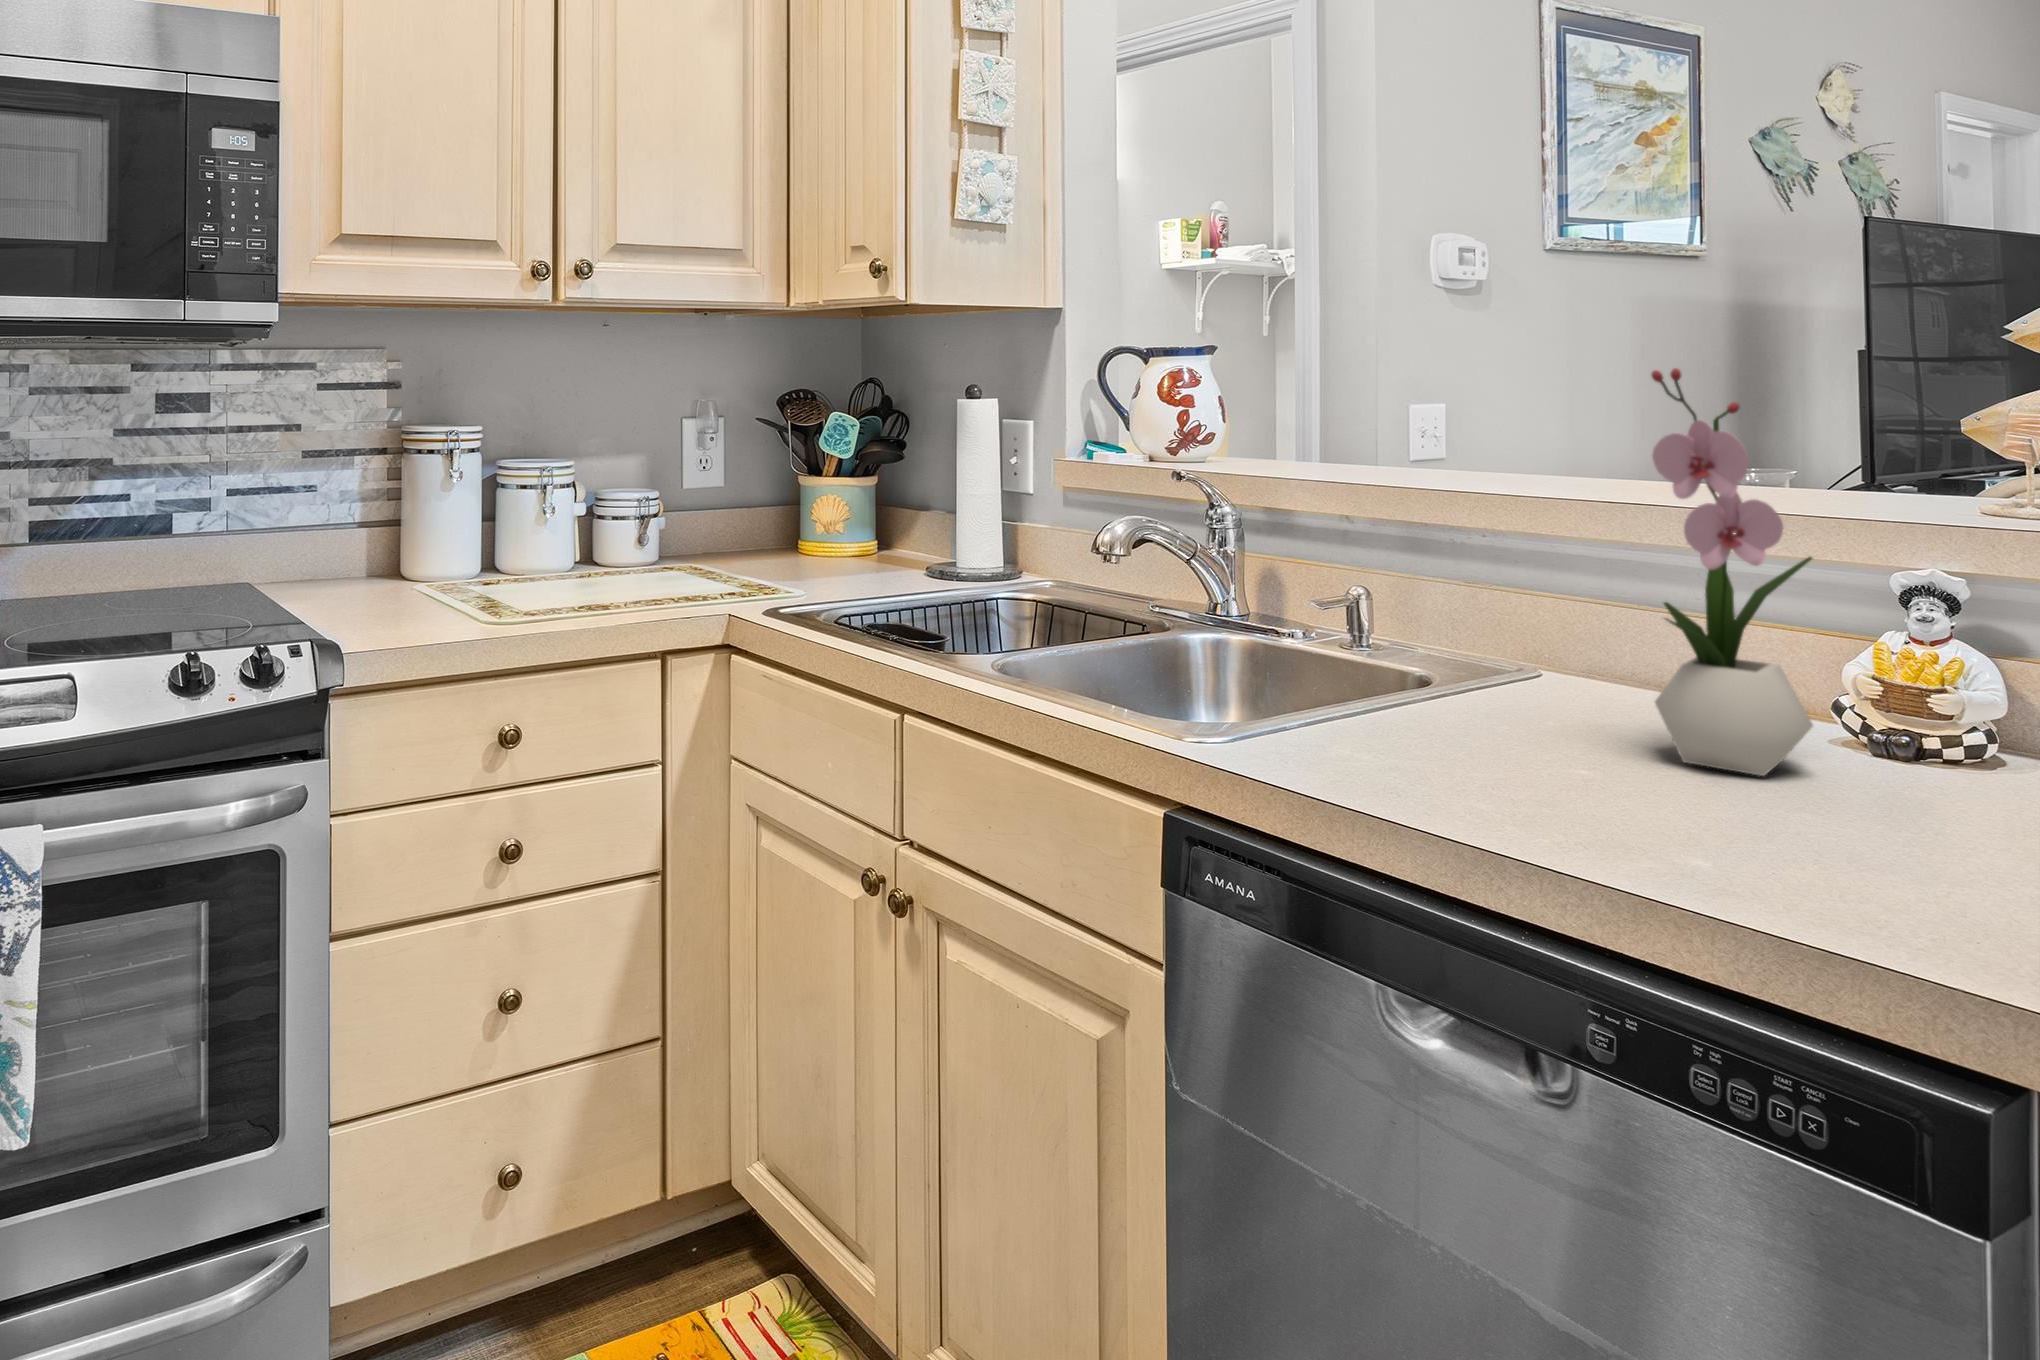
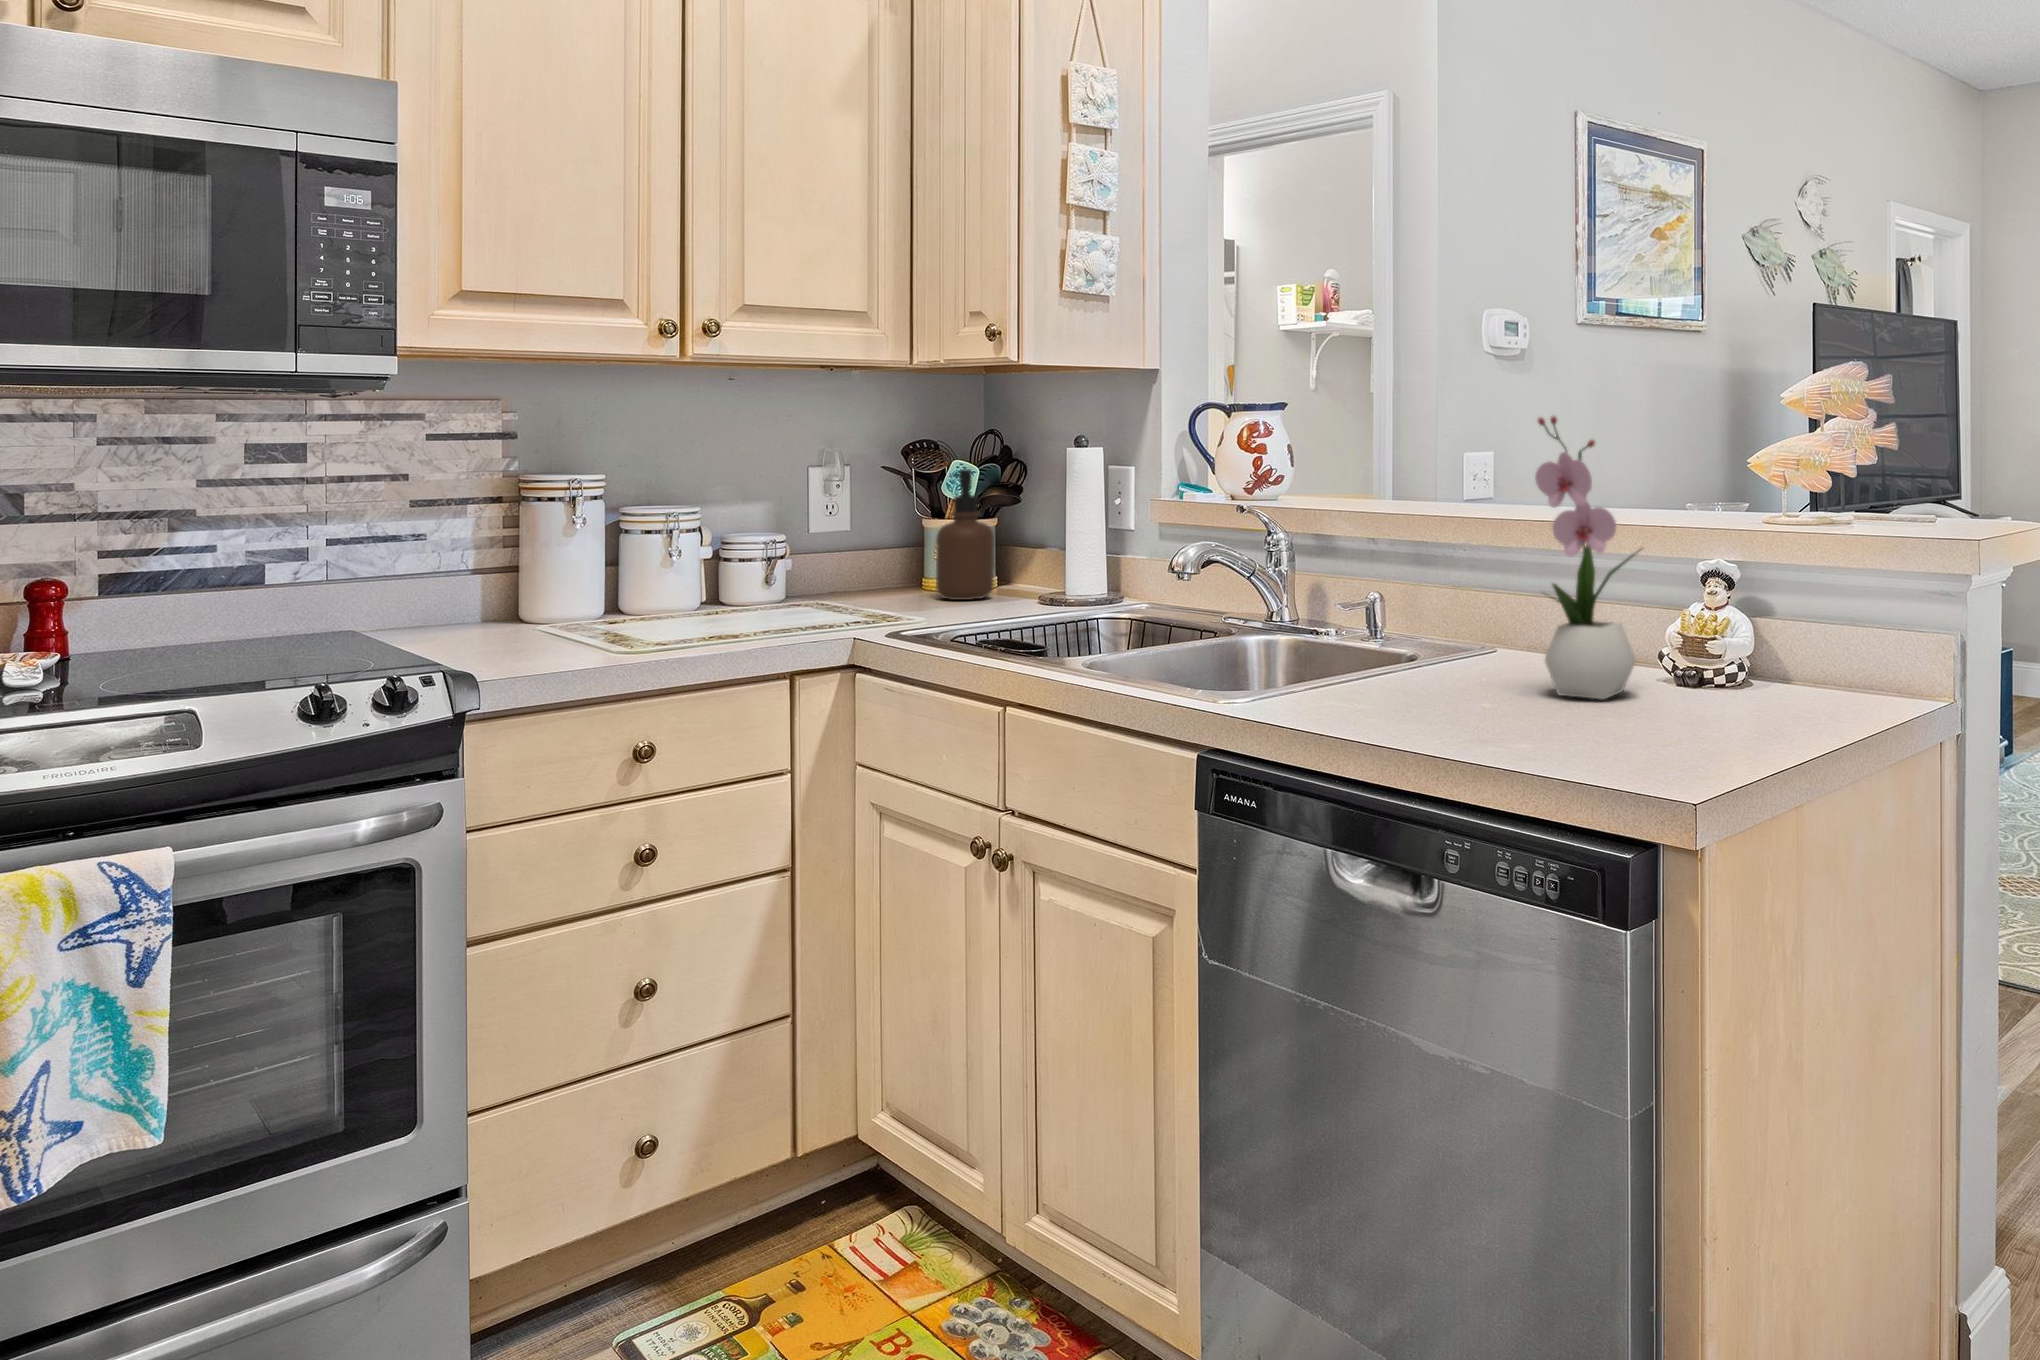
soap dispenser: none [818,424,877,564] -> present [936,469,994,600]

